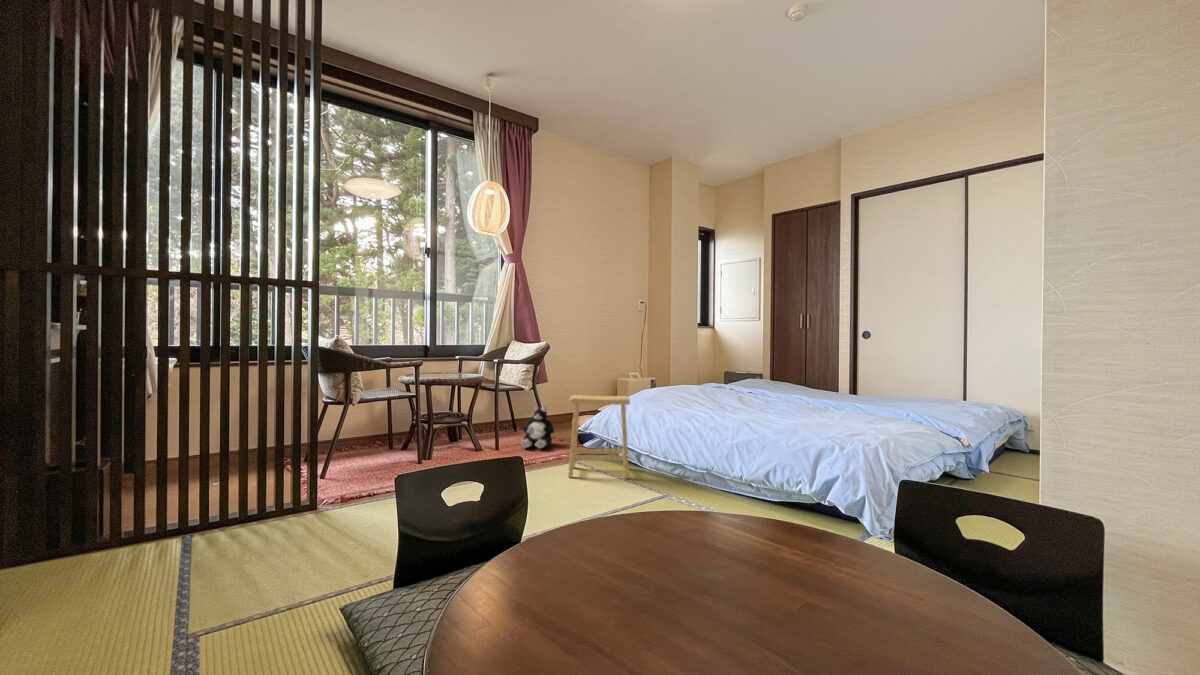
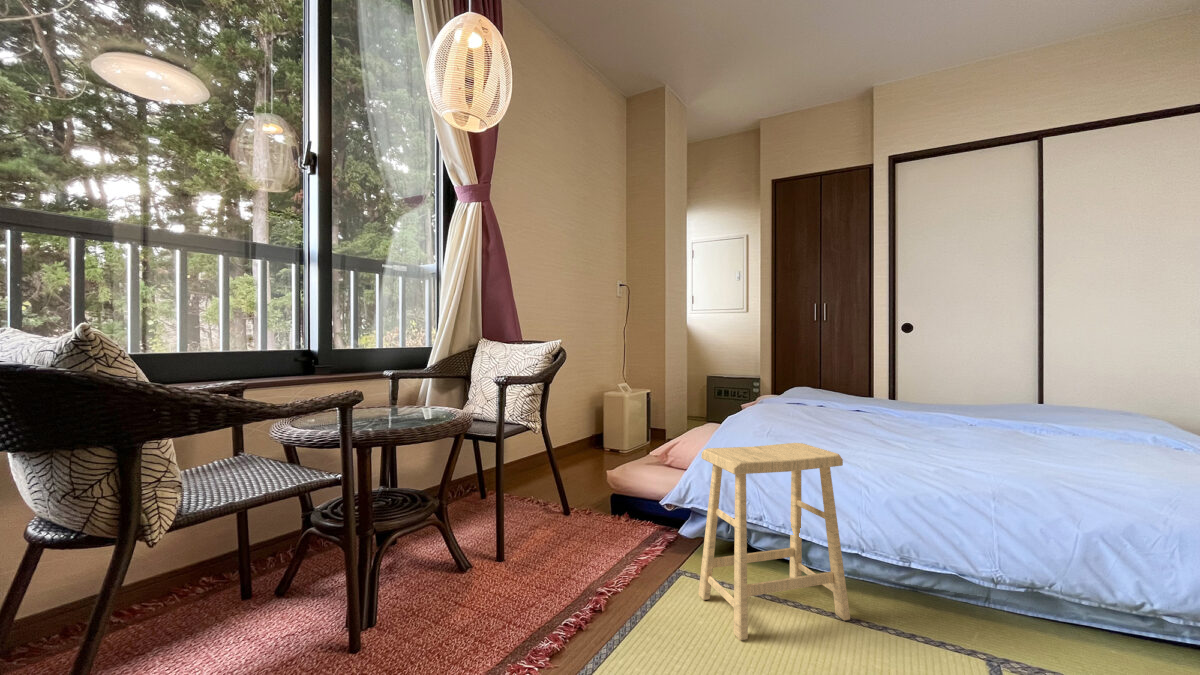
plush toy: present [521,406,554,449] -> none [535,458,595,545]

